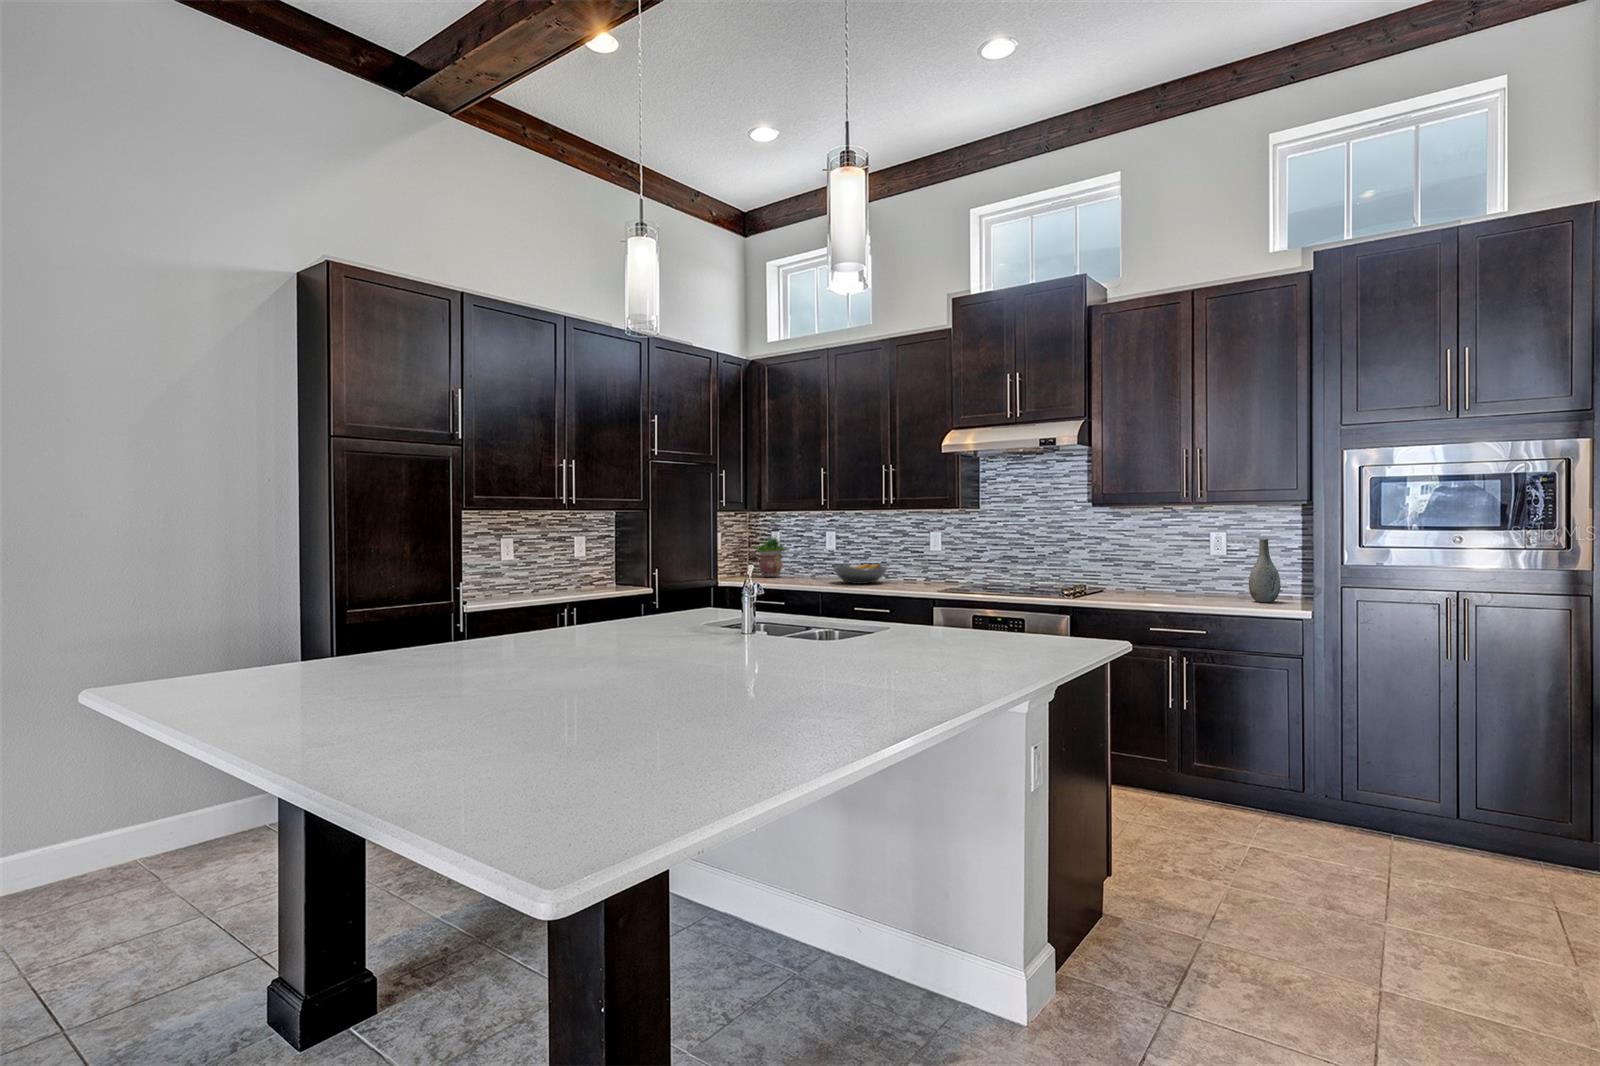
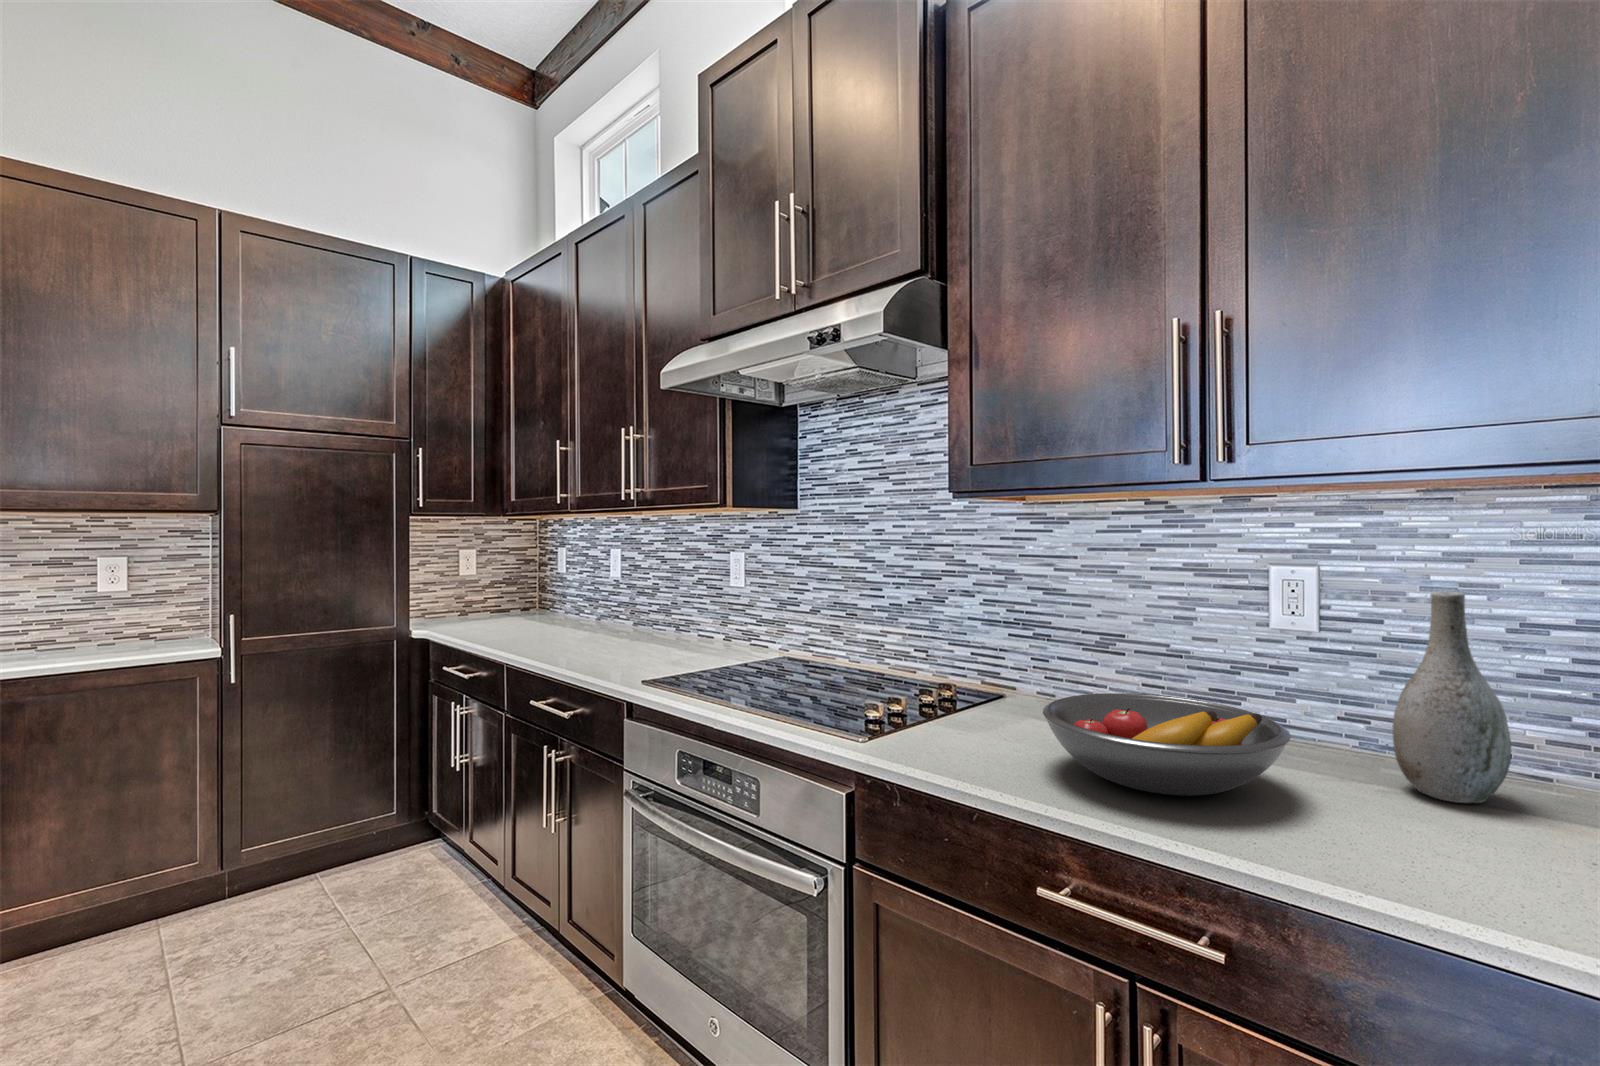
potted plant: present [756,537,788,576] -> none [495,551,556,620]
fruit bowl: present [833,563,887,584] -> present [1043,693,1291,796]

